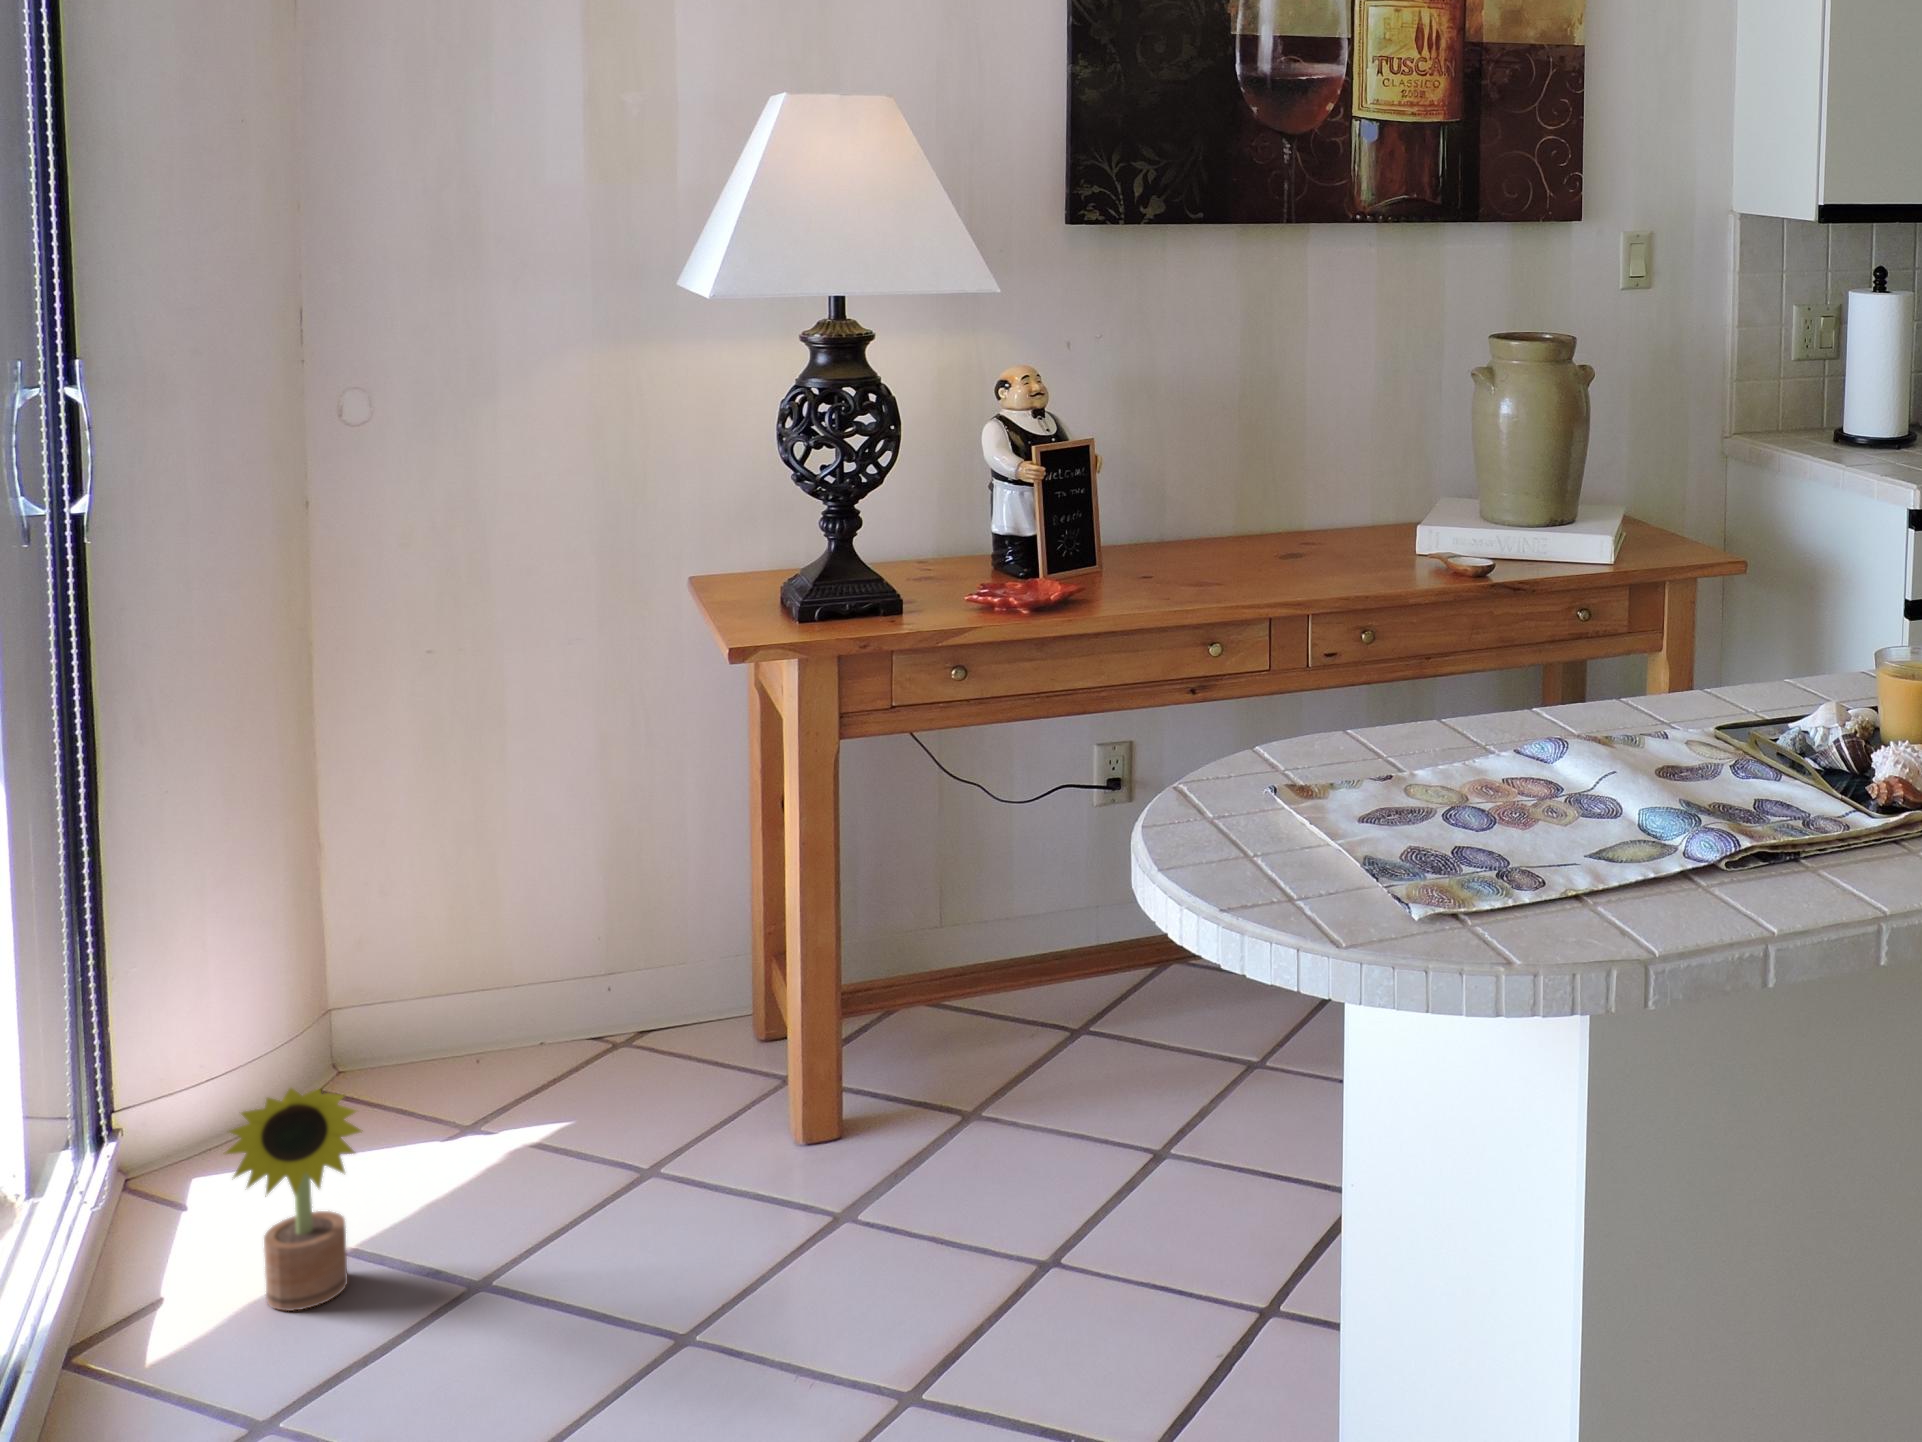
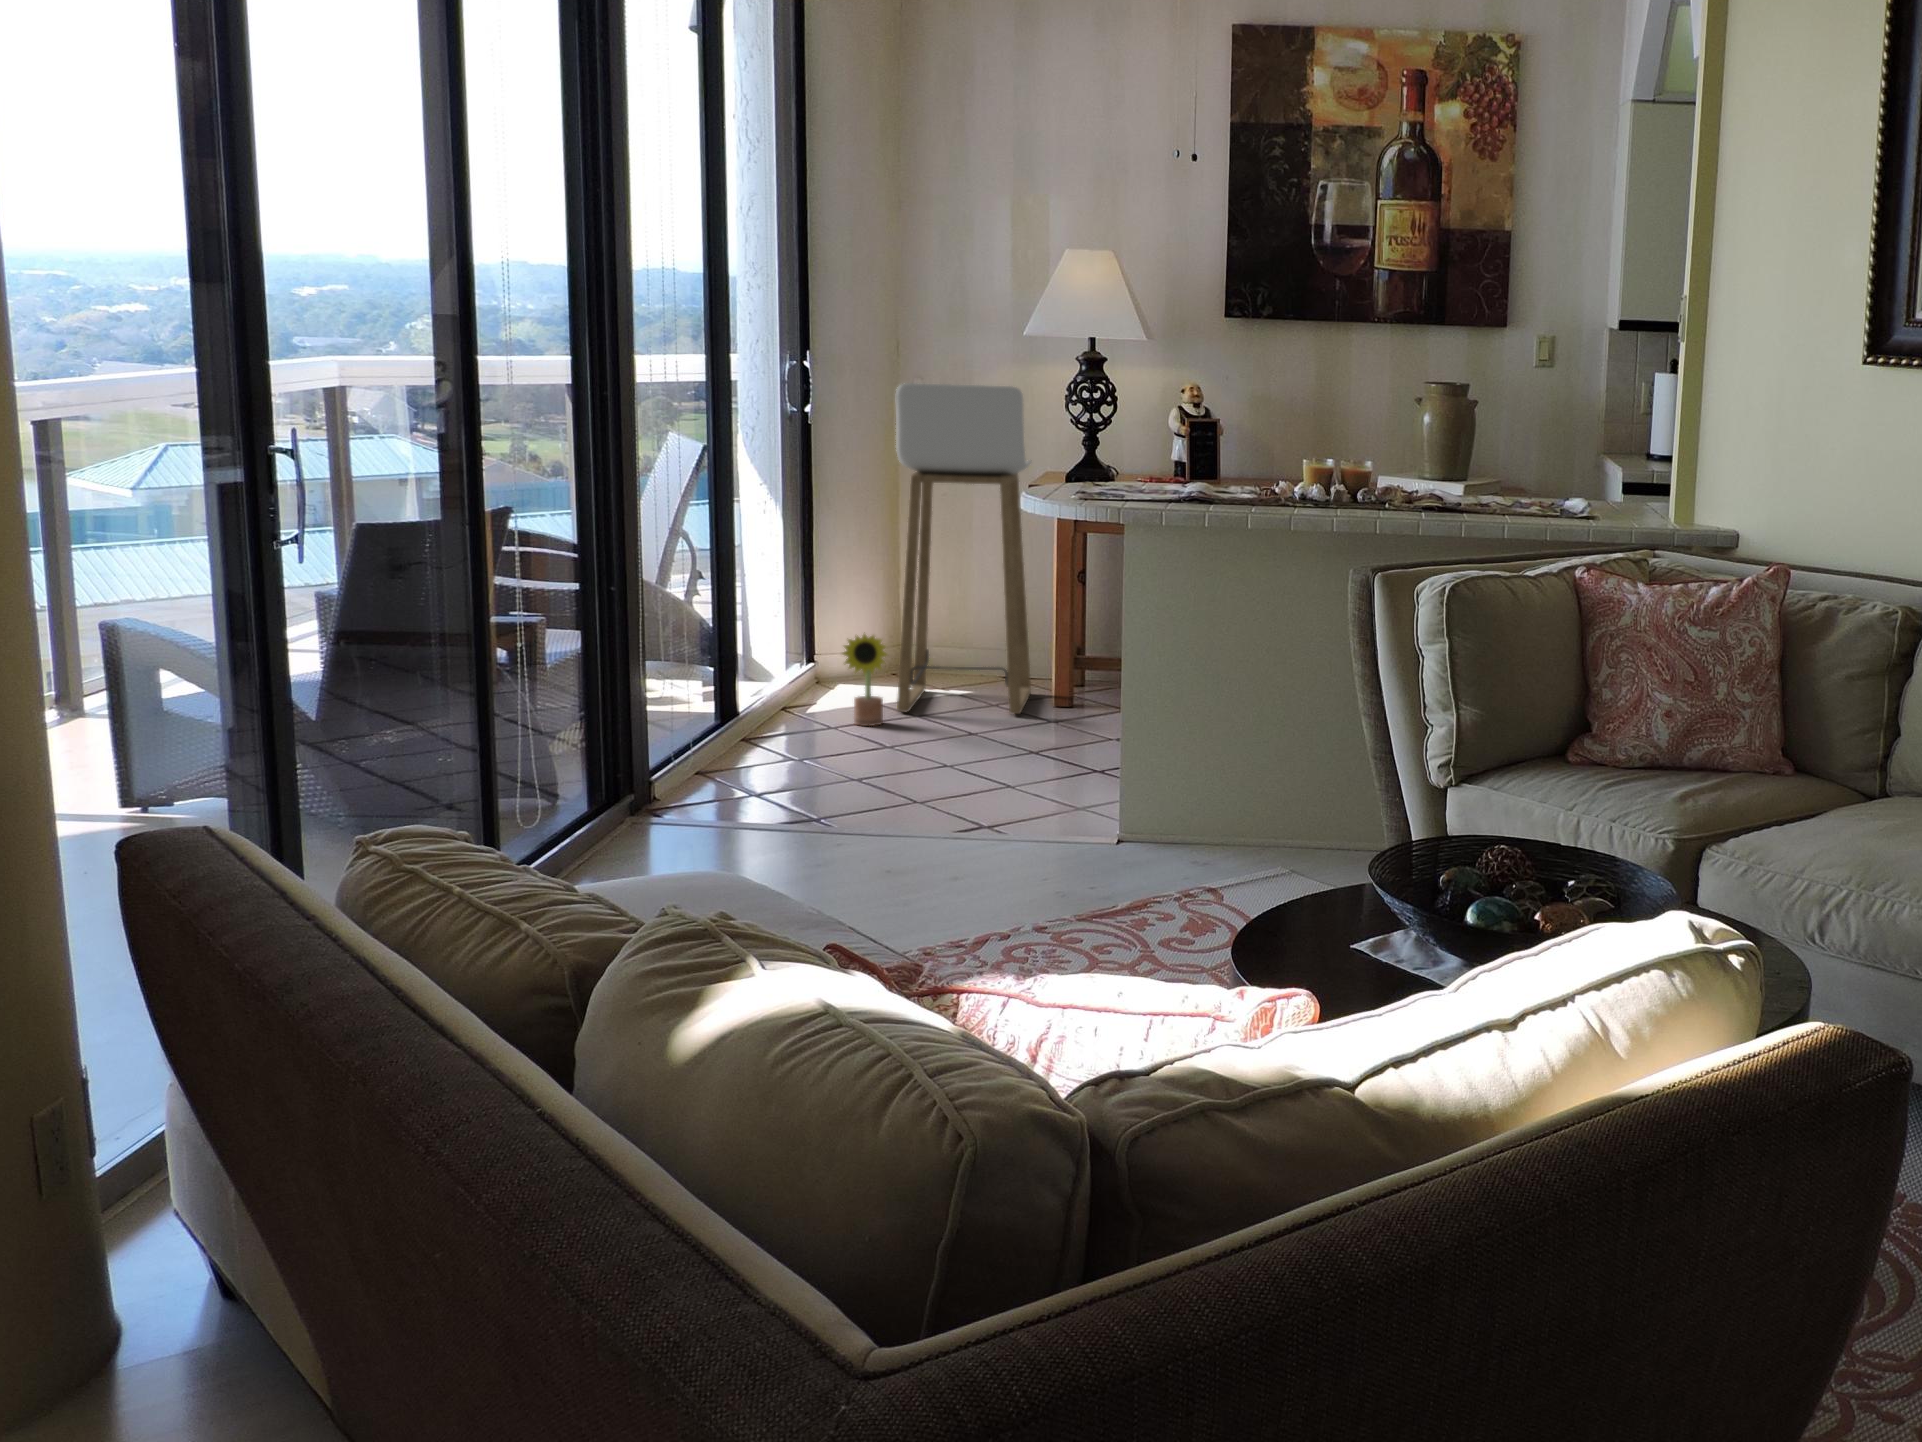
bar stool: none [349,418,693,1206] -> present [896,383,1031,714]

